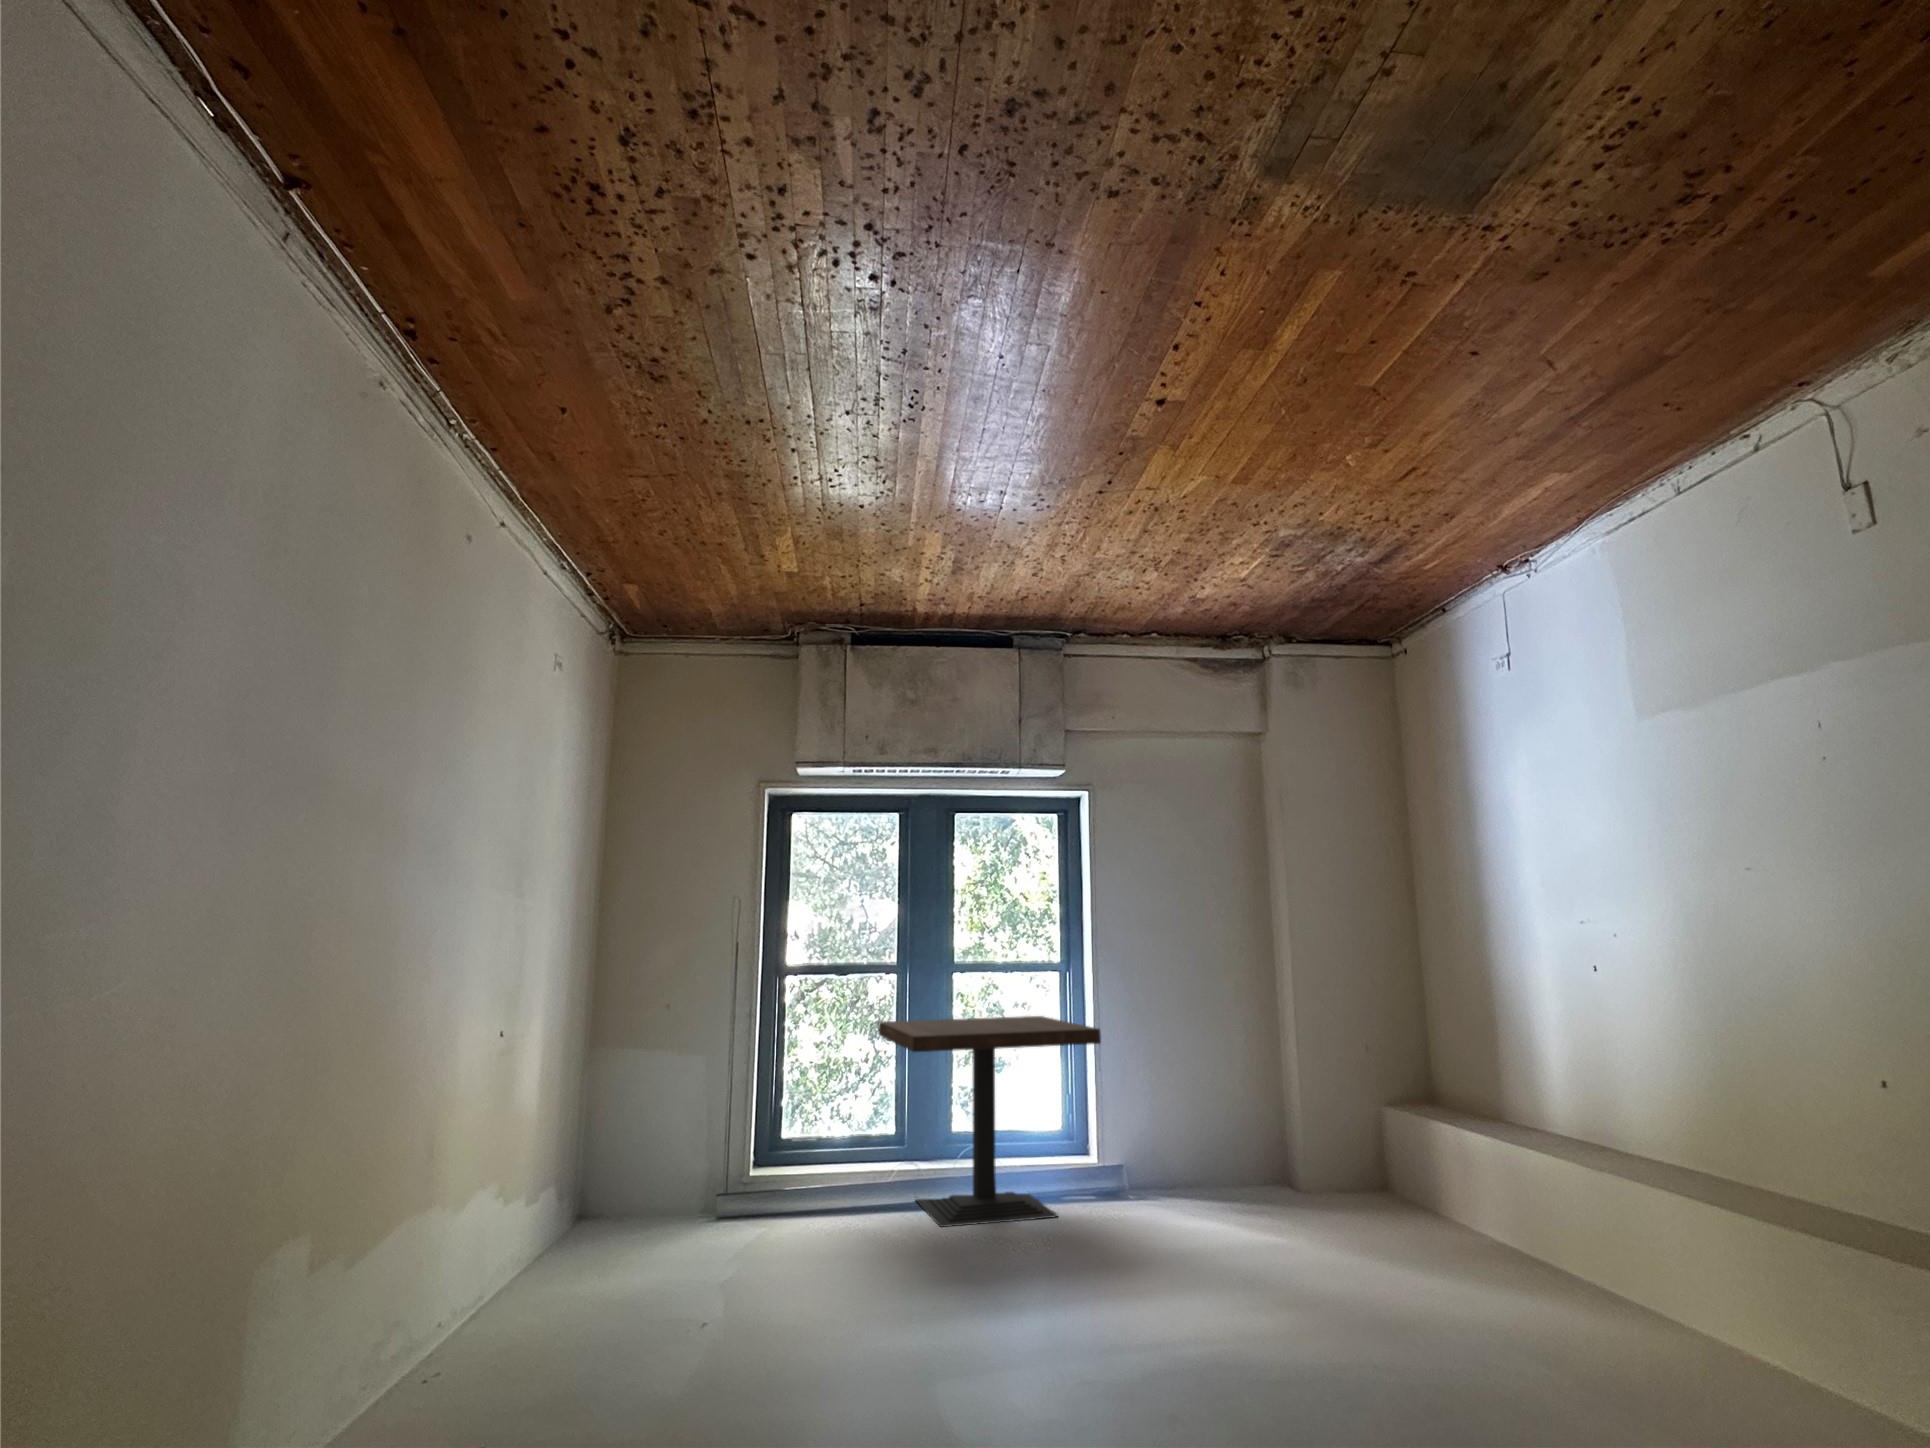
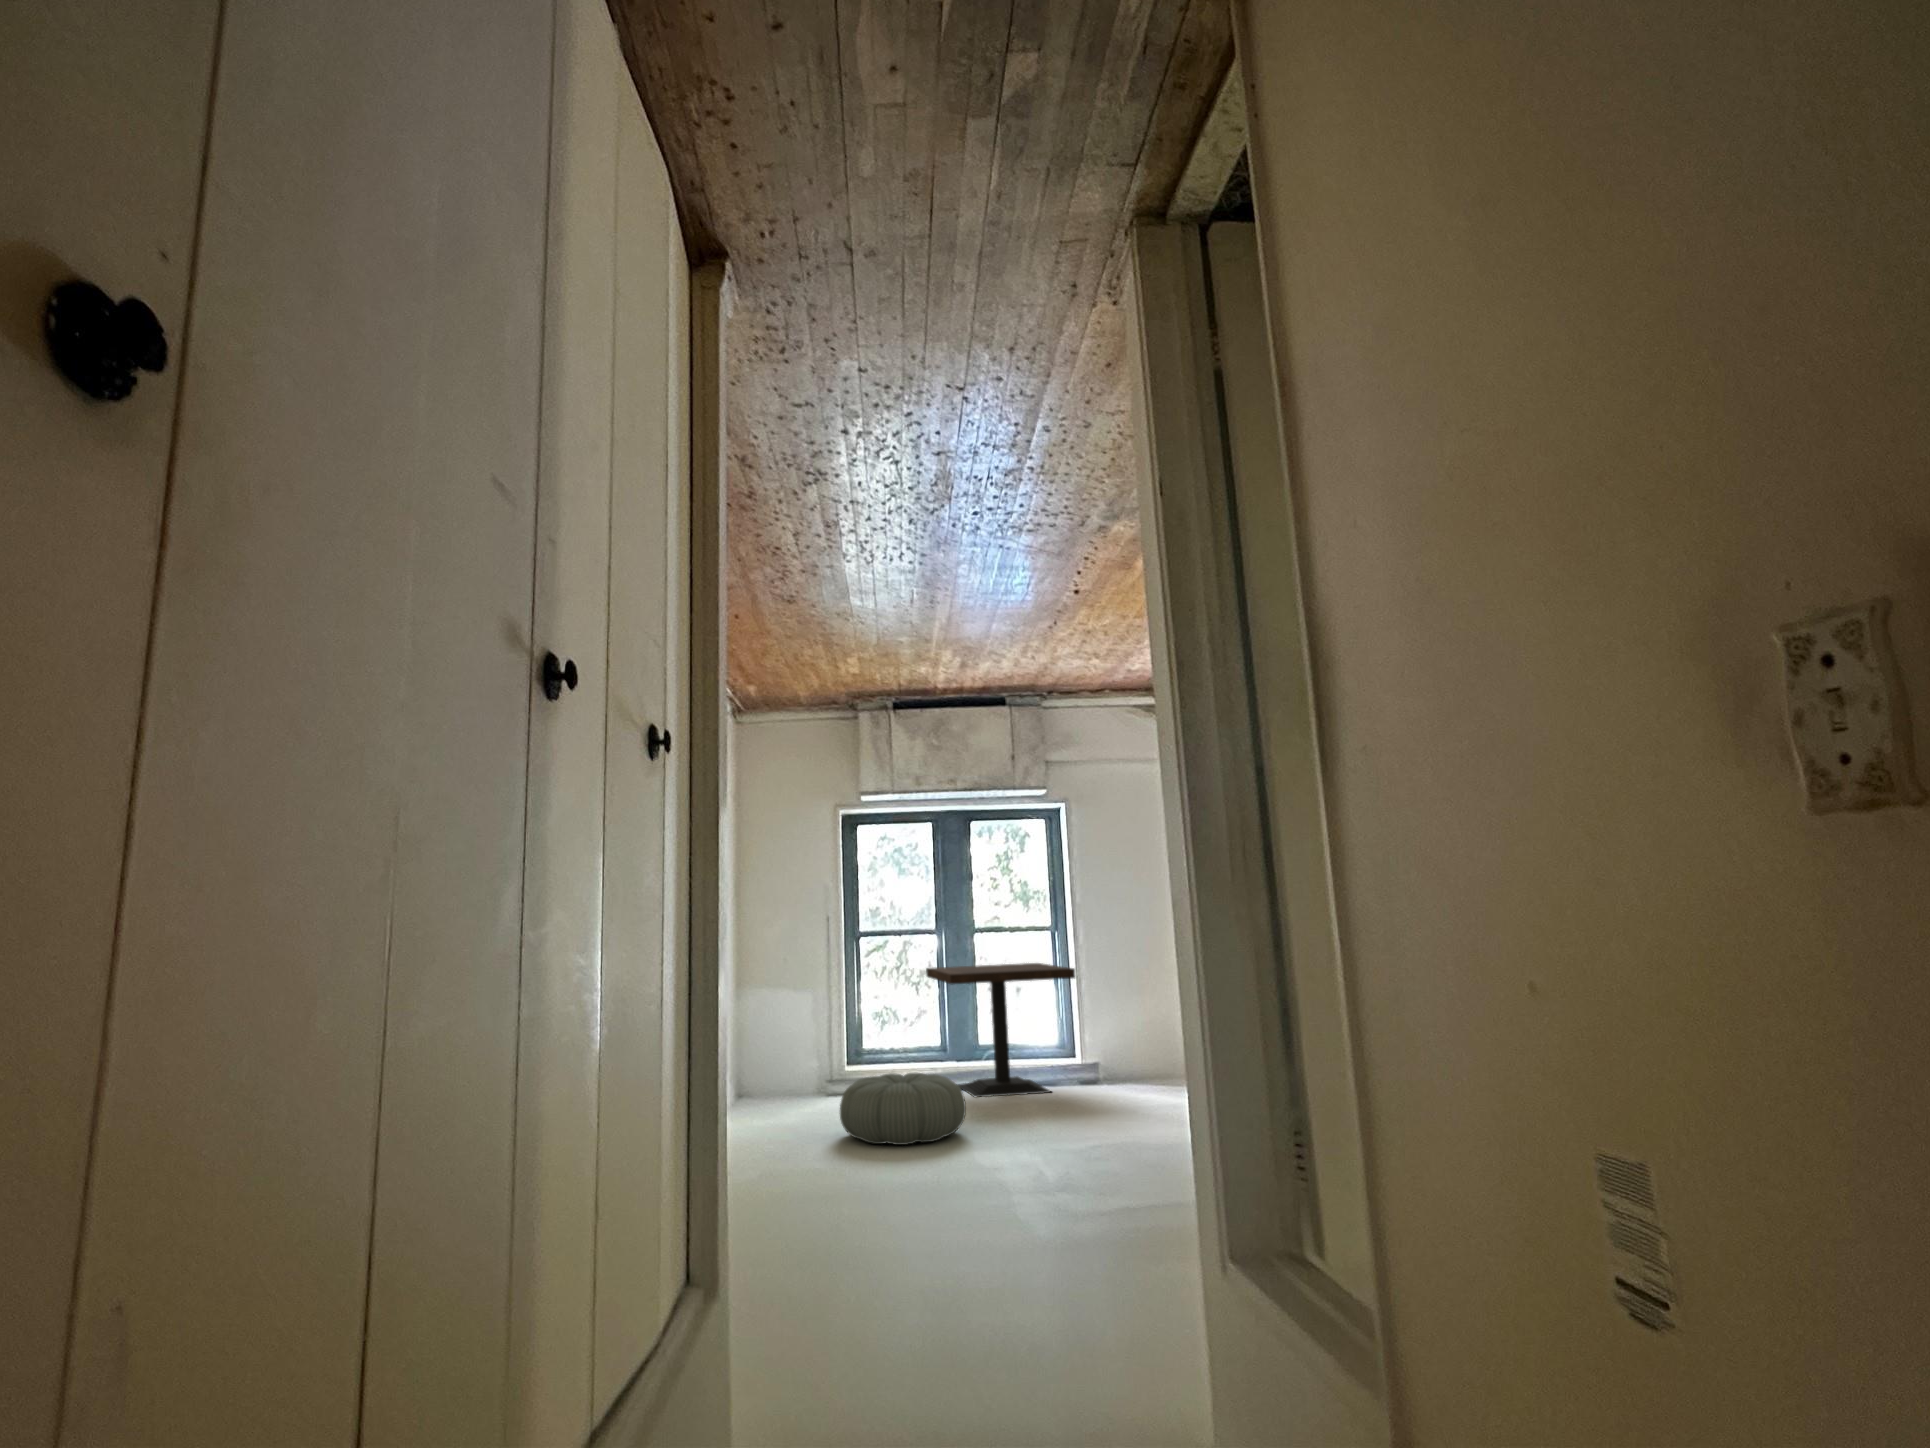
pouf: none [702,1210,926,1357] -> present [840,1073,966,1145]

